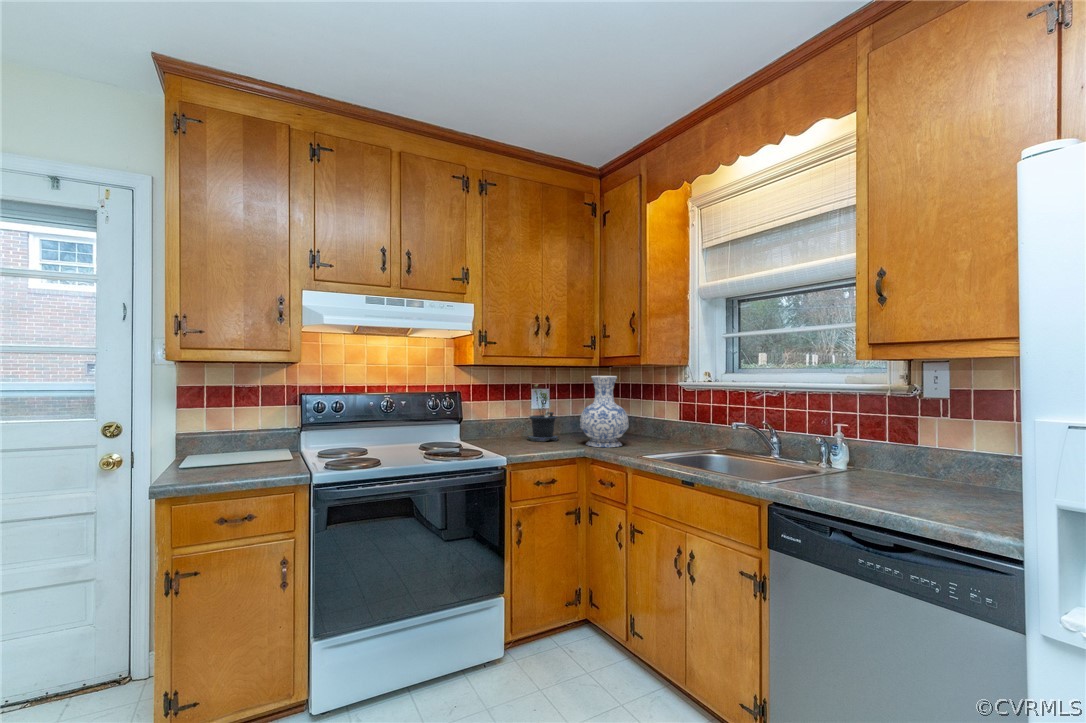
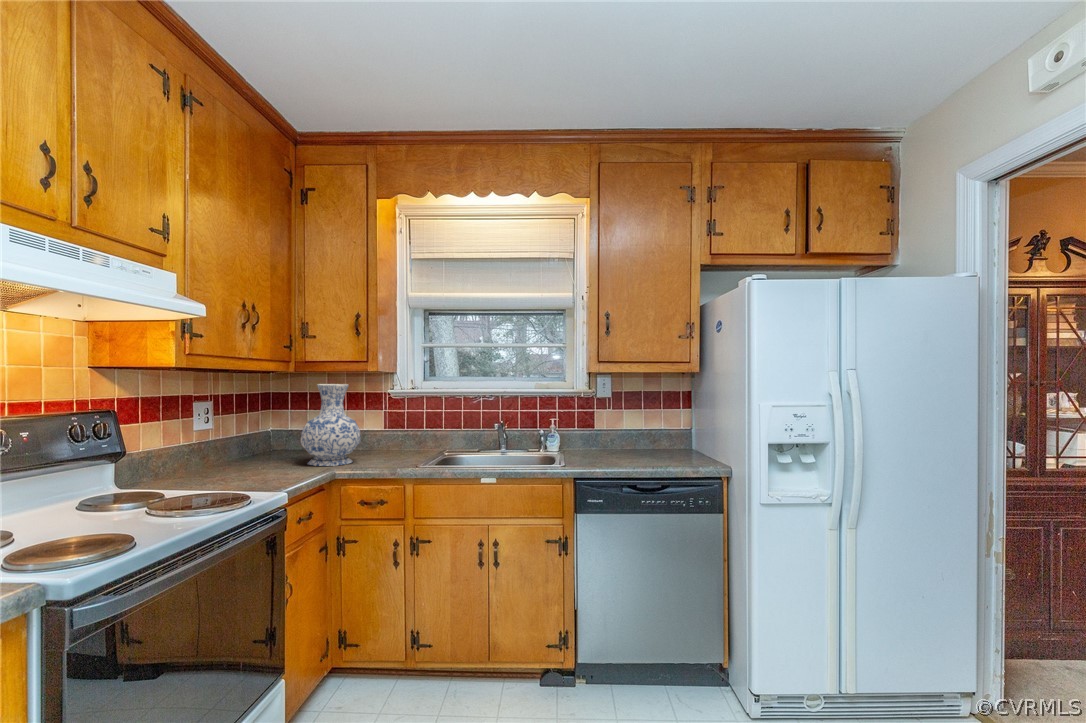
potted plant: present [527,384,558,442] -> none [206,395,265,473]

